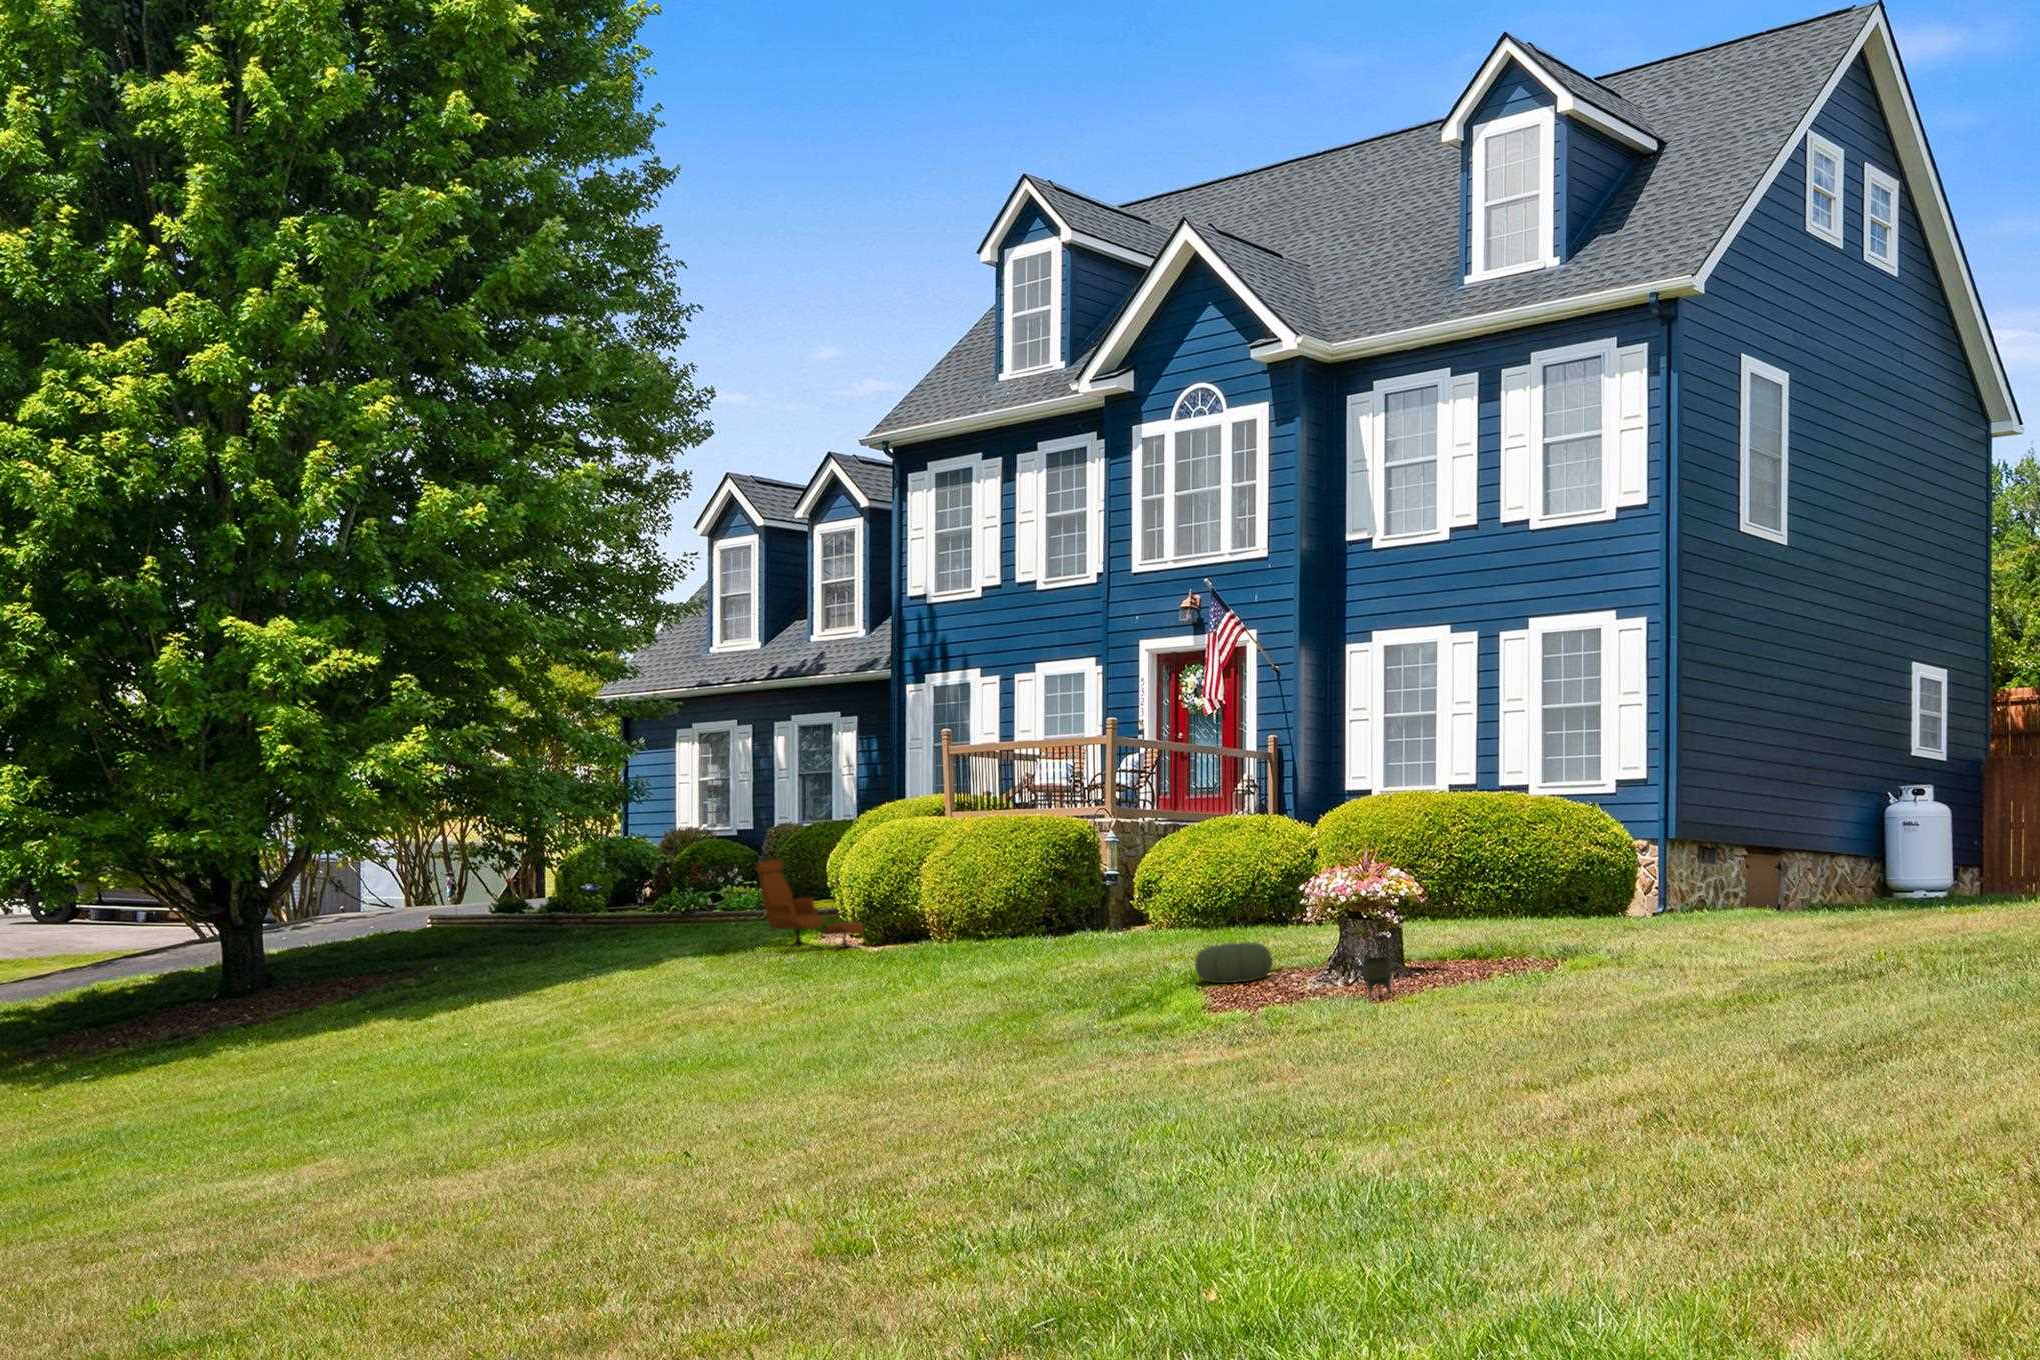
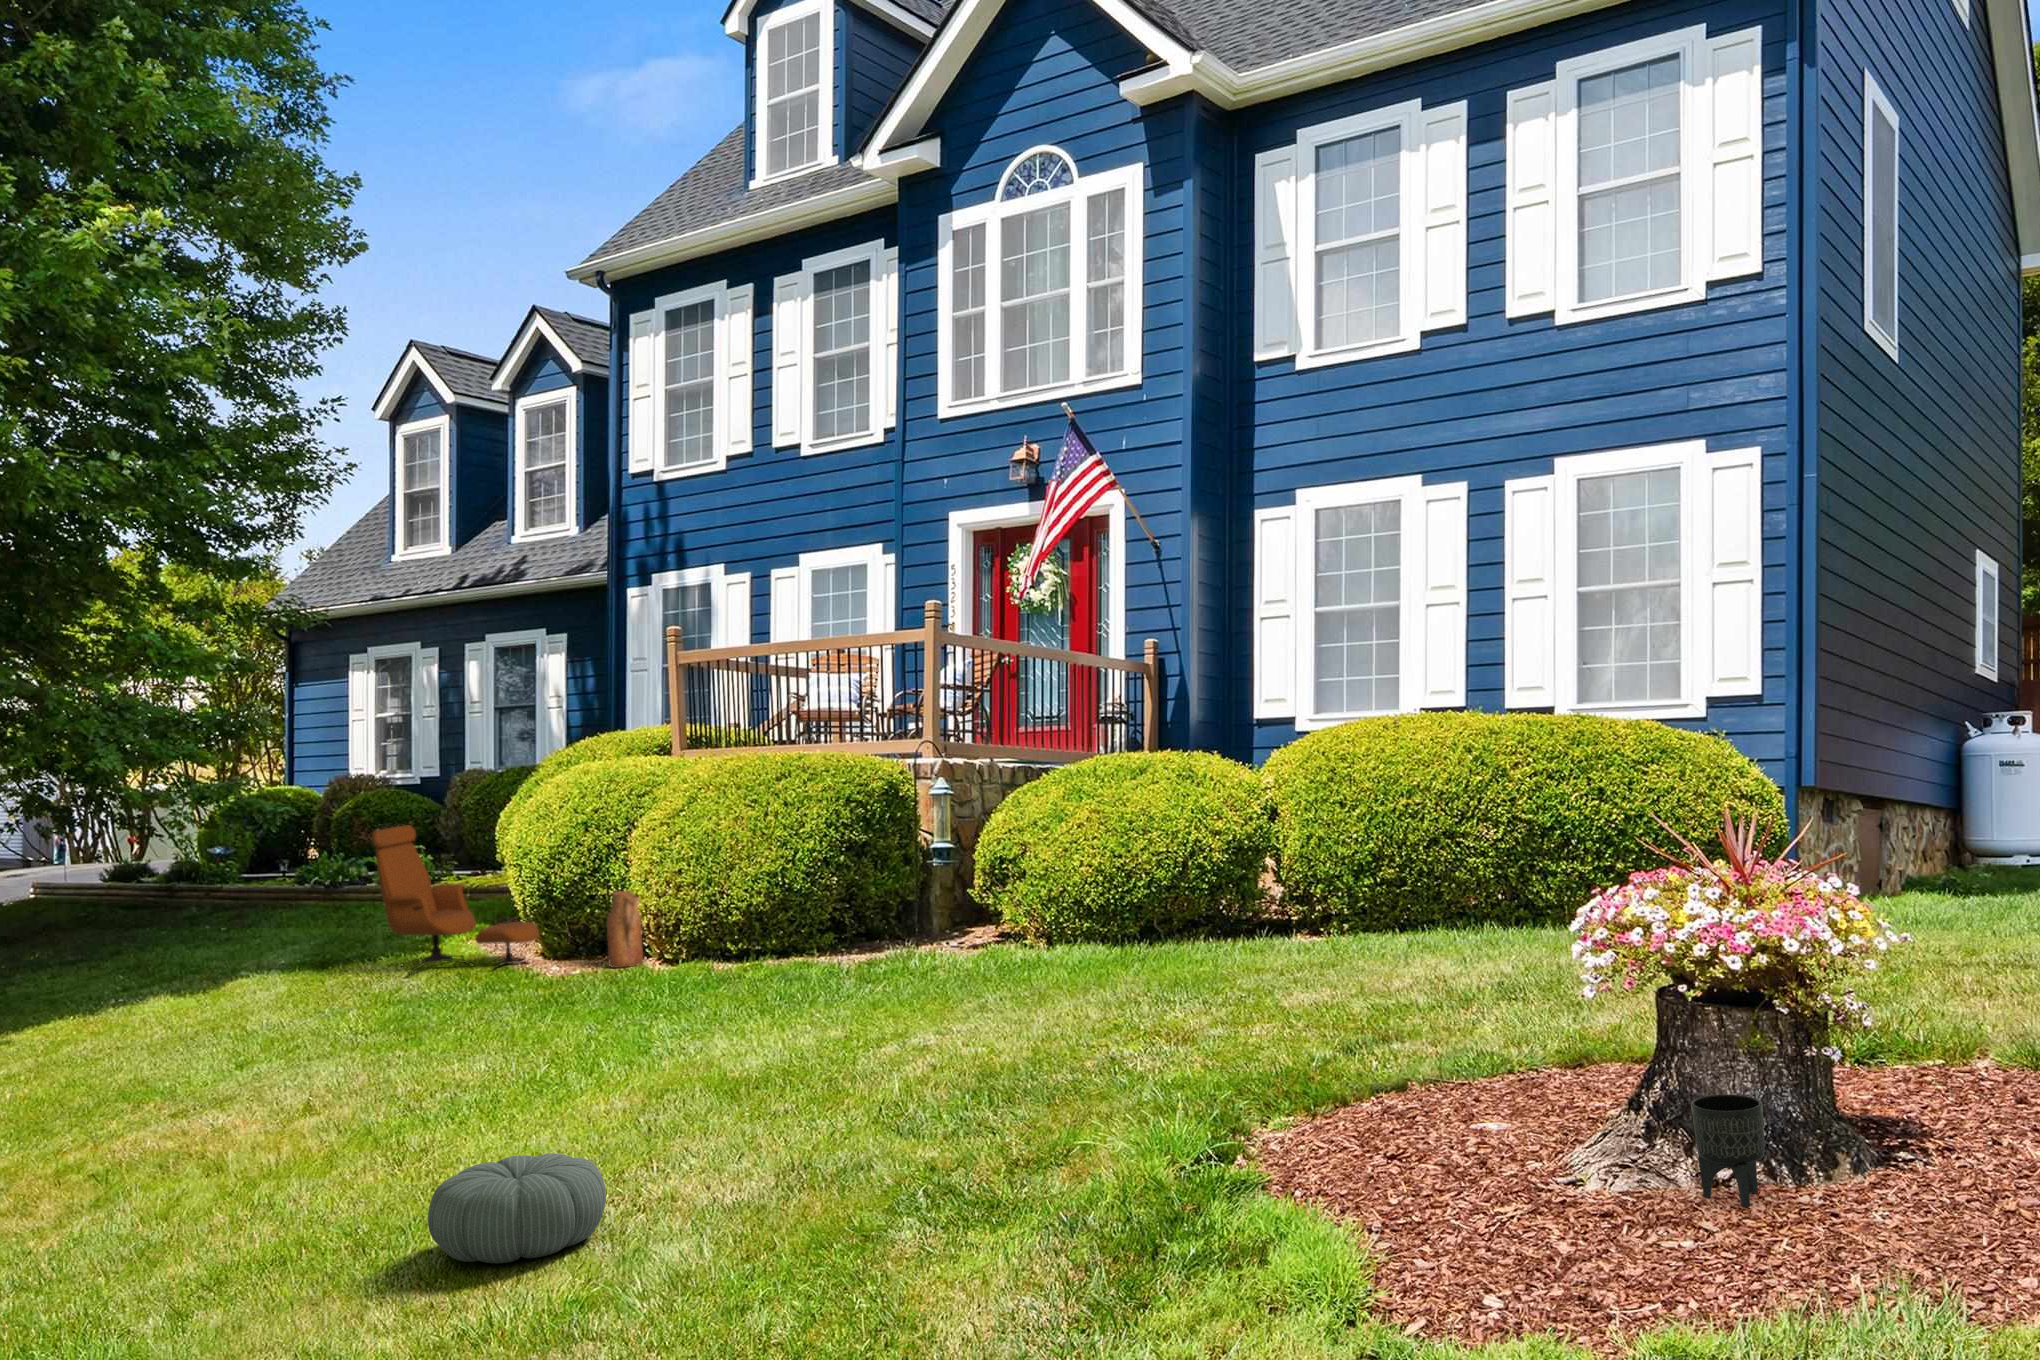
watering can: none [908,900,931,948] -> present [607,891,643,968]
pouf: present [1195,942,1273,983] -> present [428,1153,606,1263]

